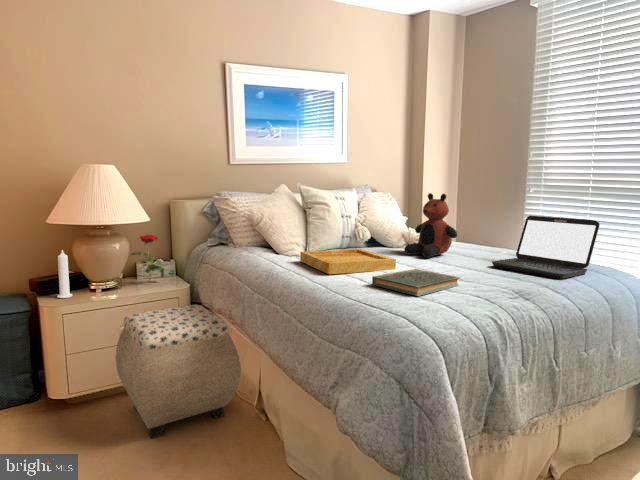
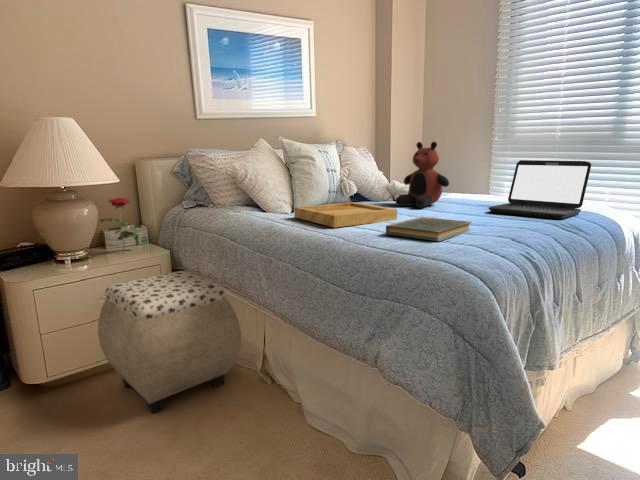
candle: present [57,250,73,298] -> none [18,218,39,273]

